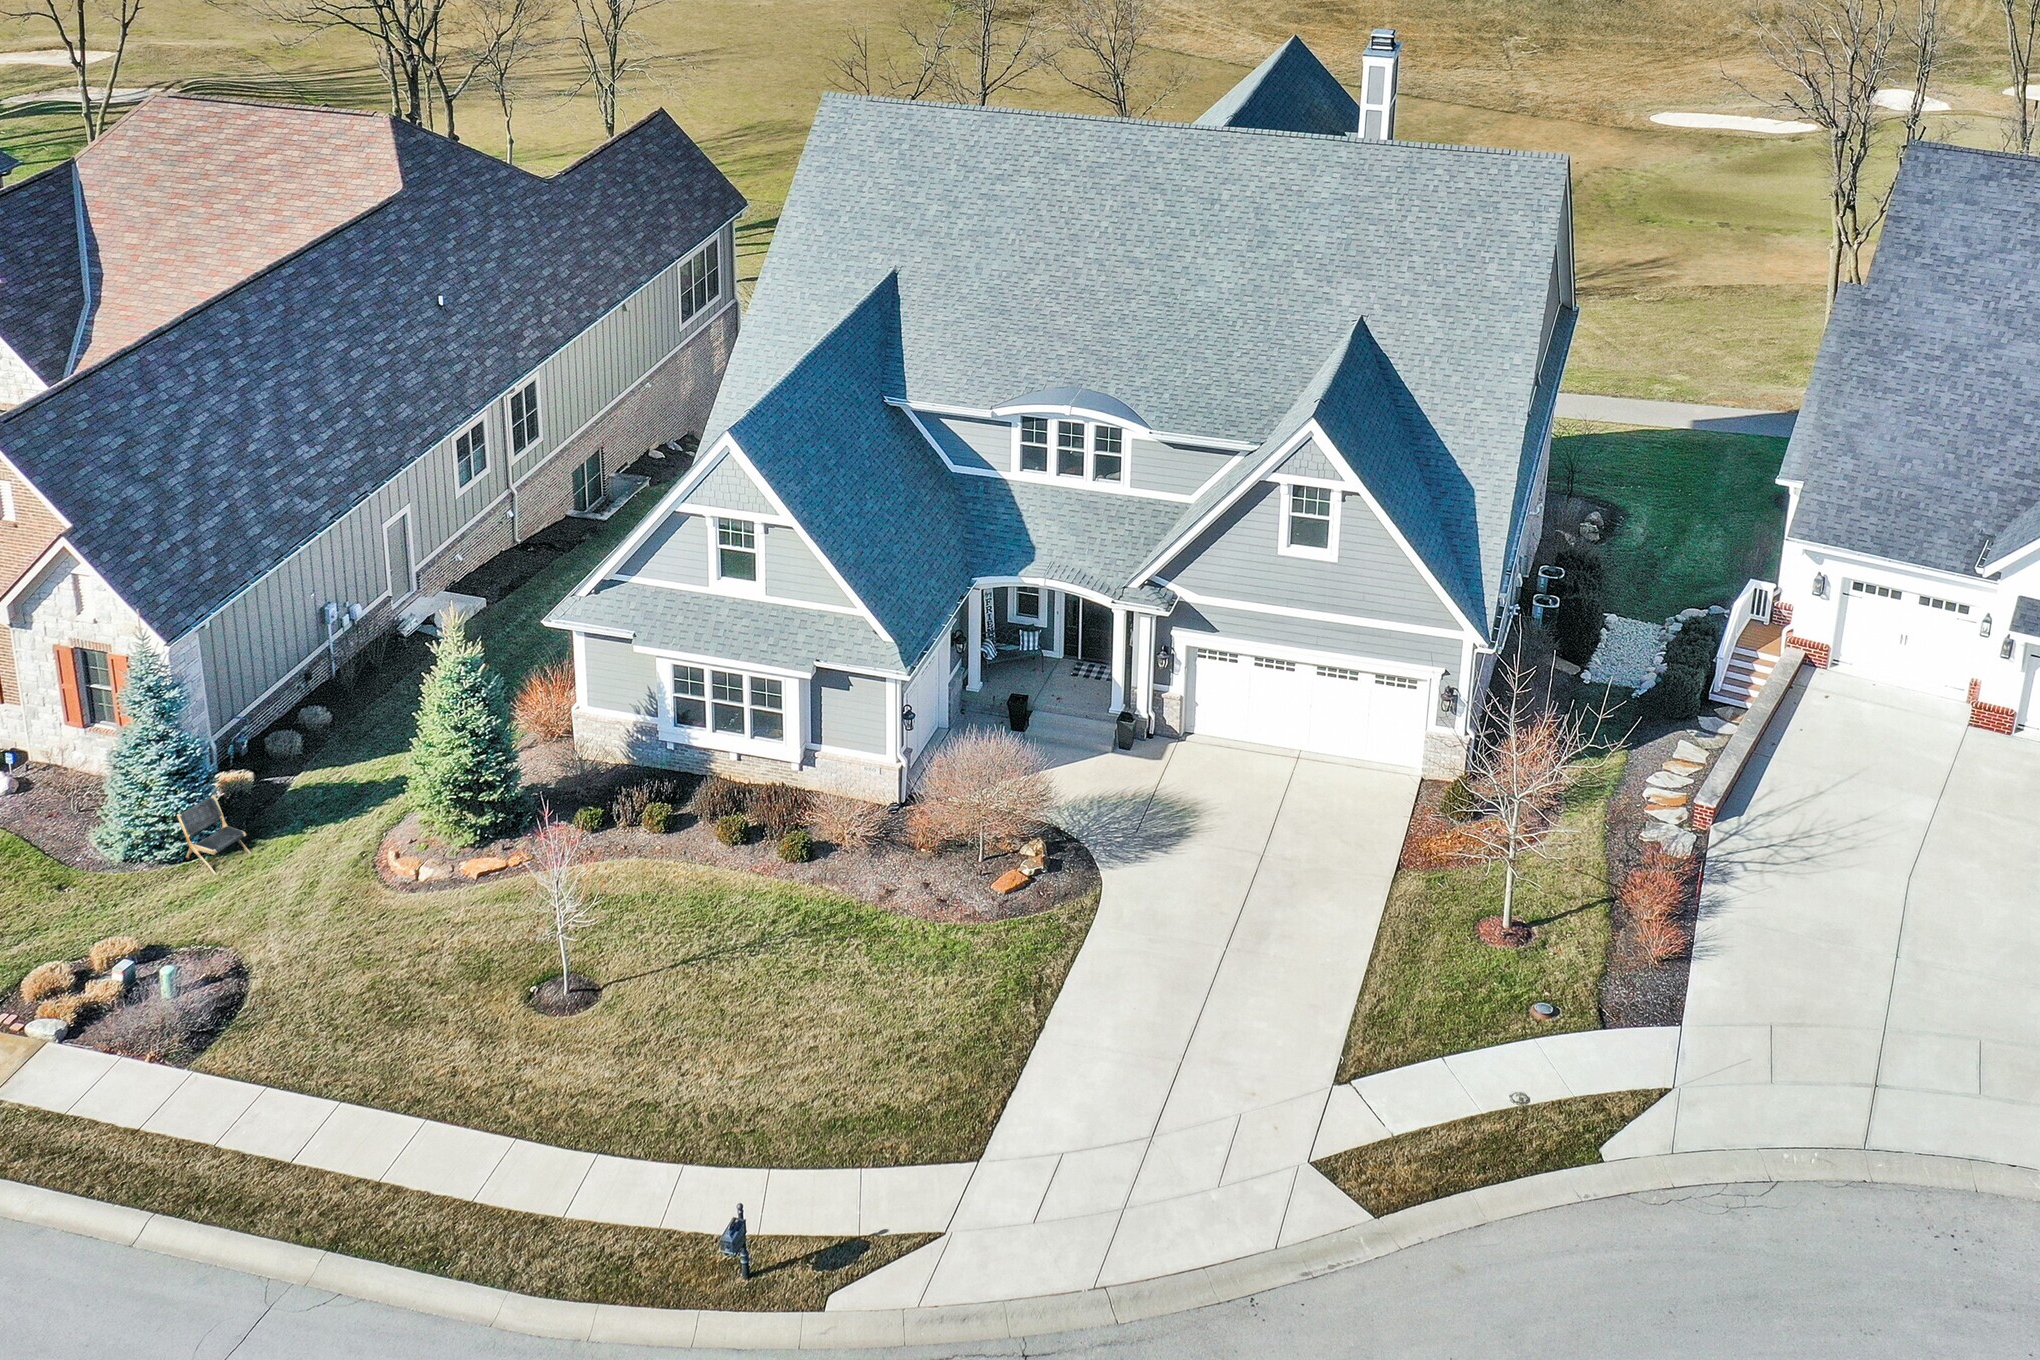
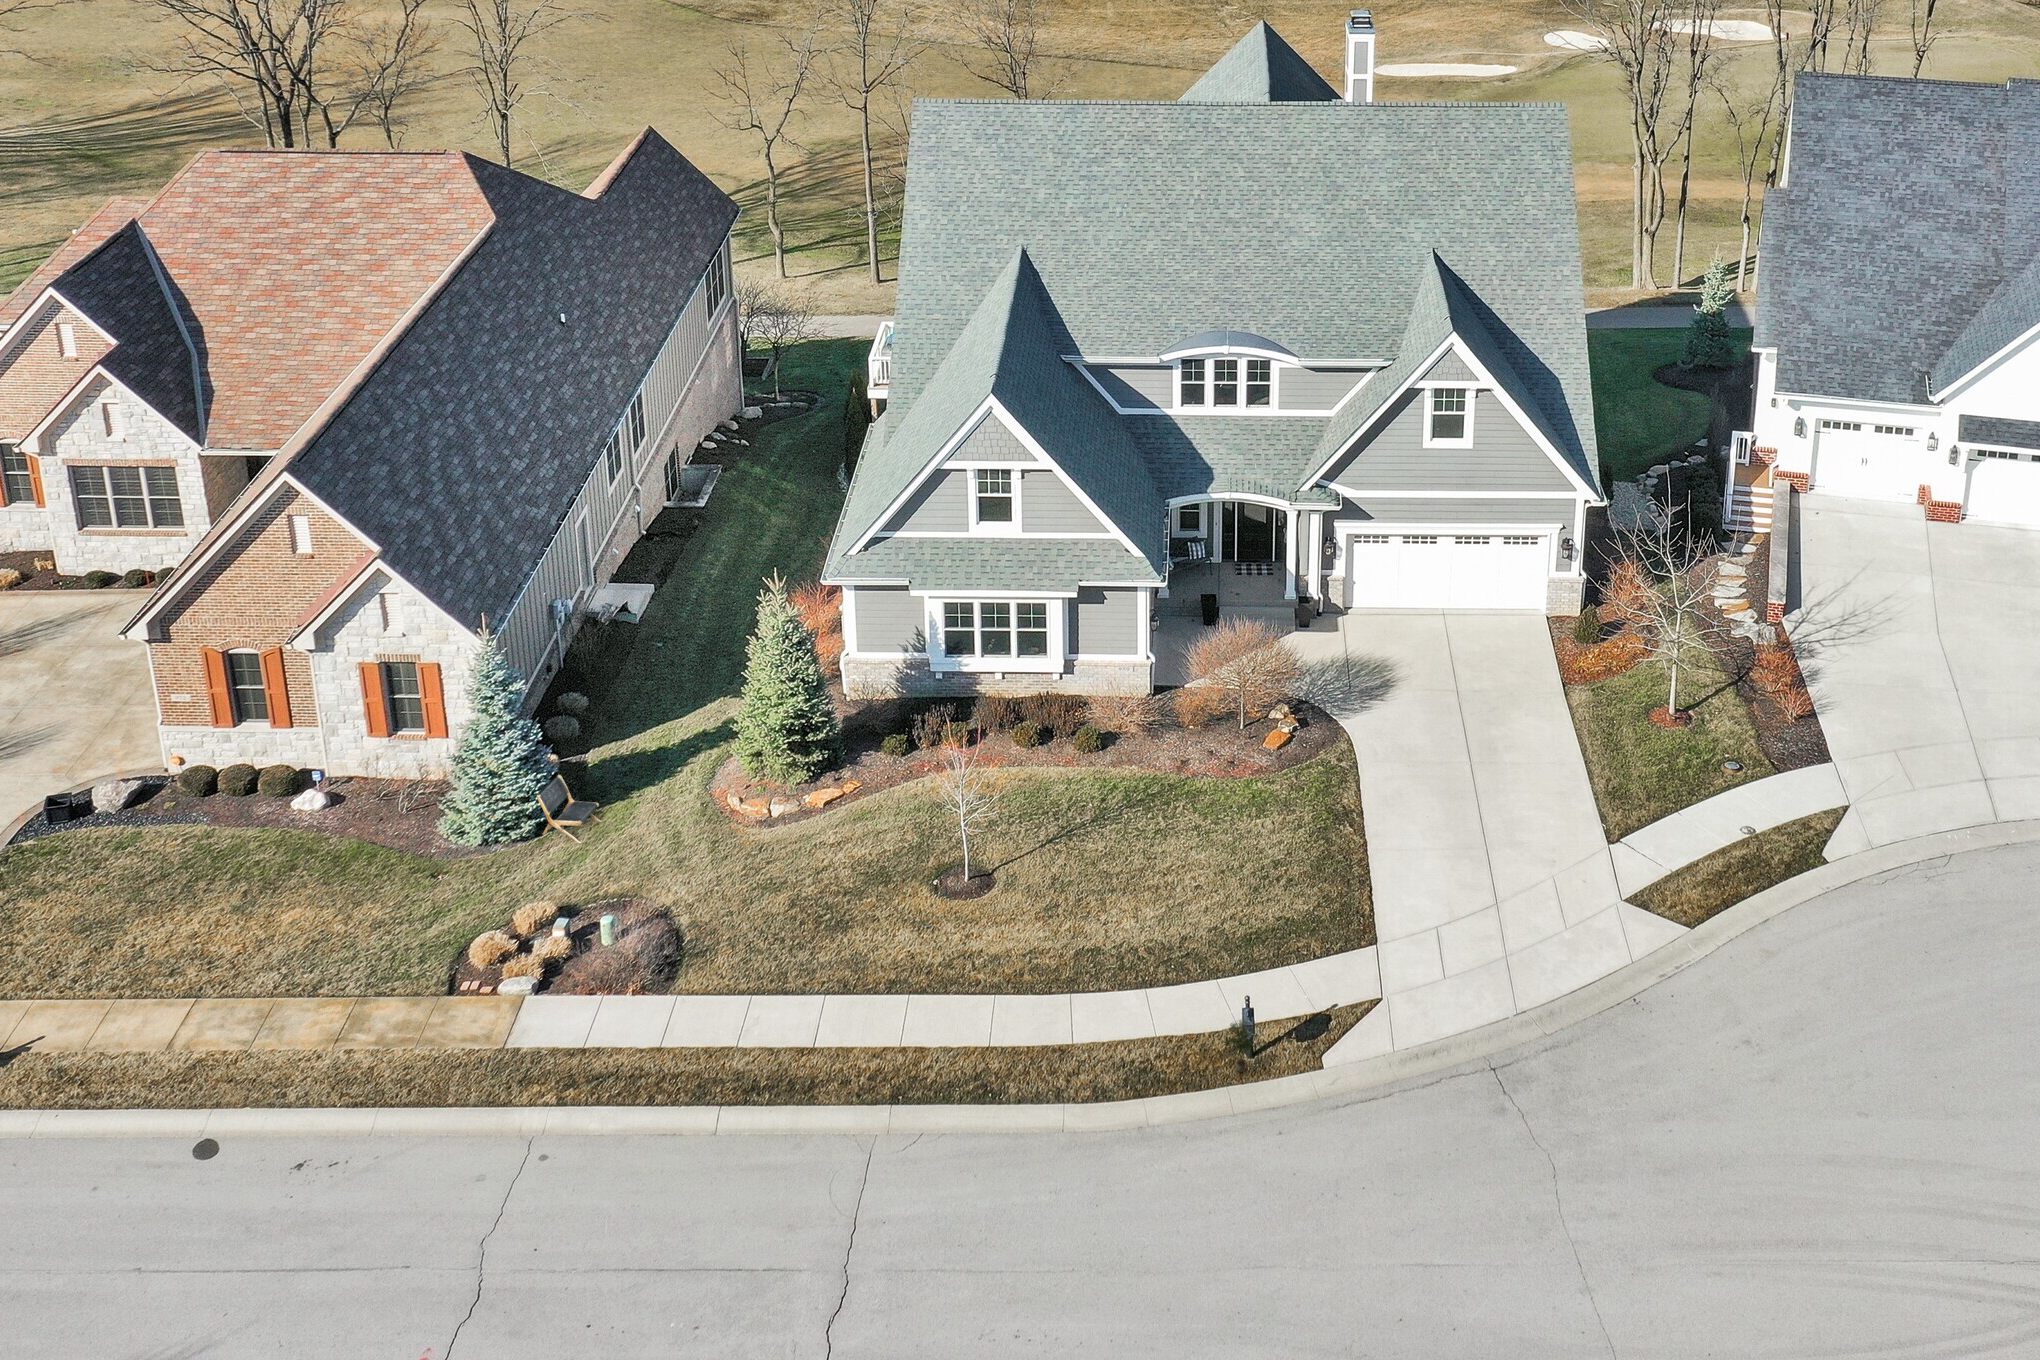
potted plant: none [704,1238,758,1307] -> present [1223,1021,1255,1073]

